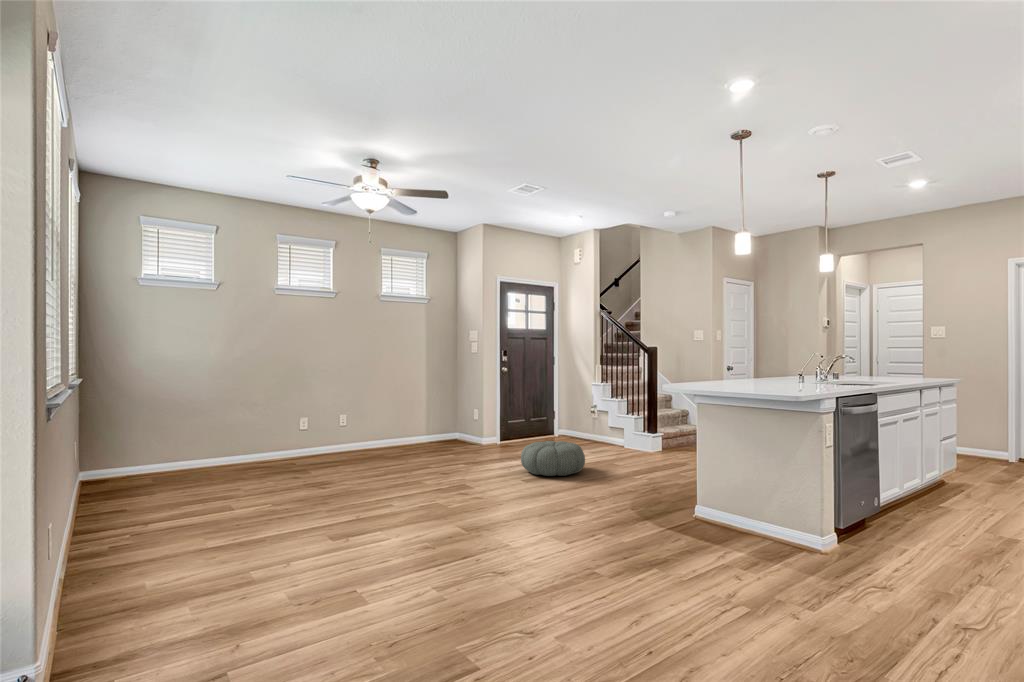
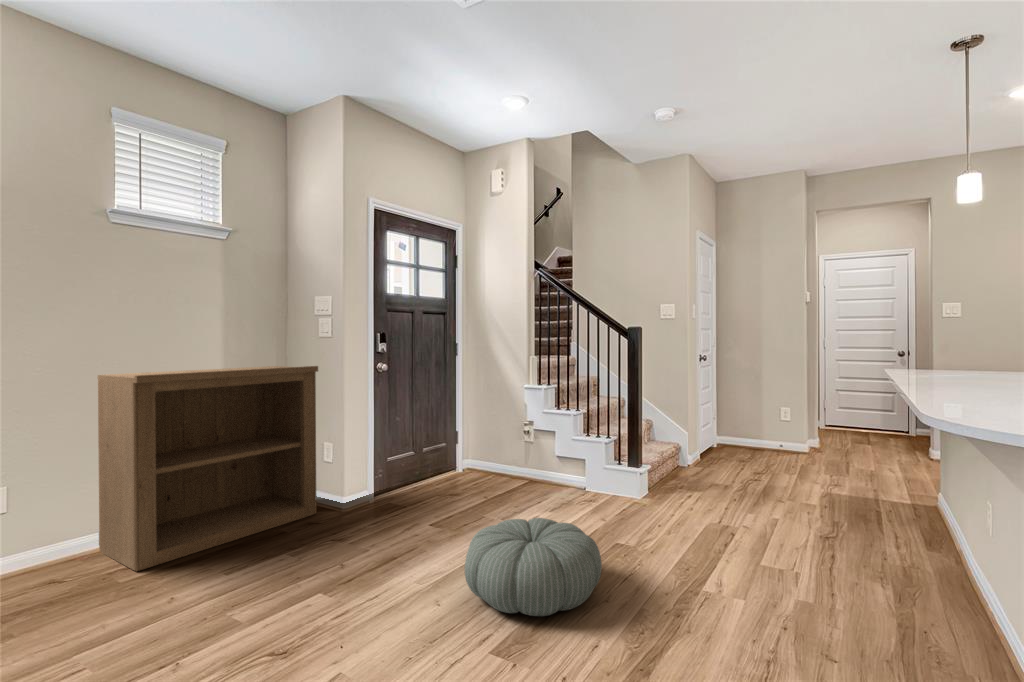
bookshelf: none [375,368,470,456] -> present [98,366,318,571]

